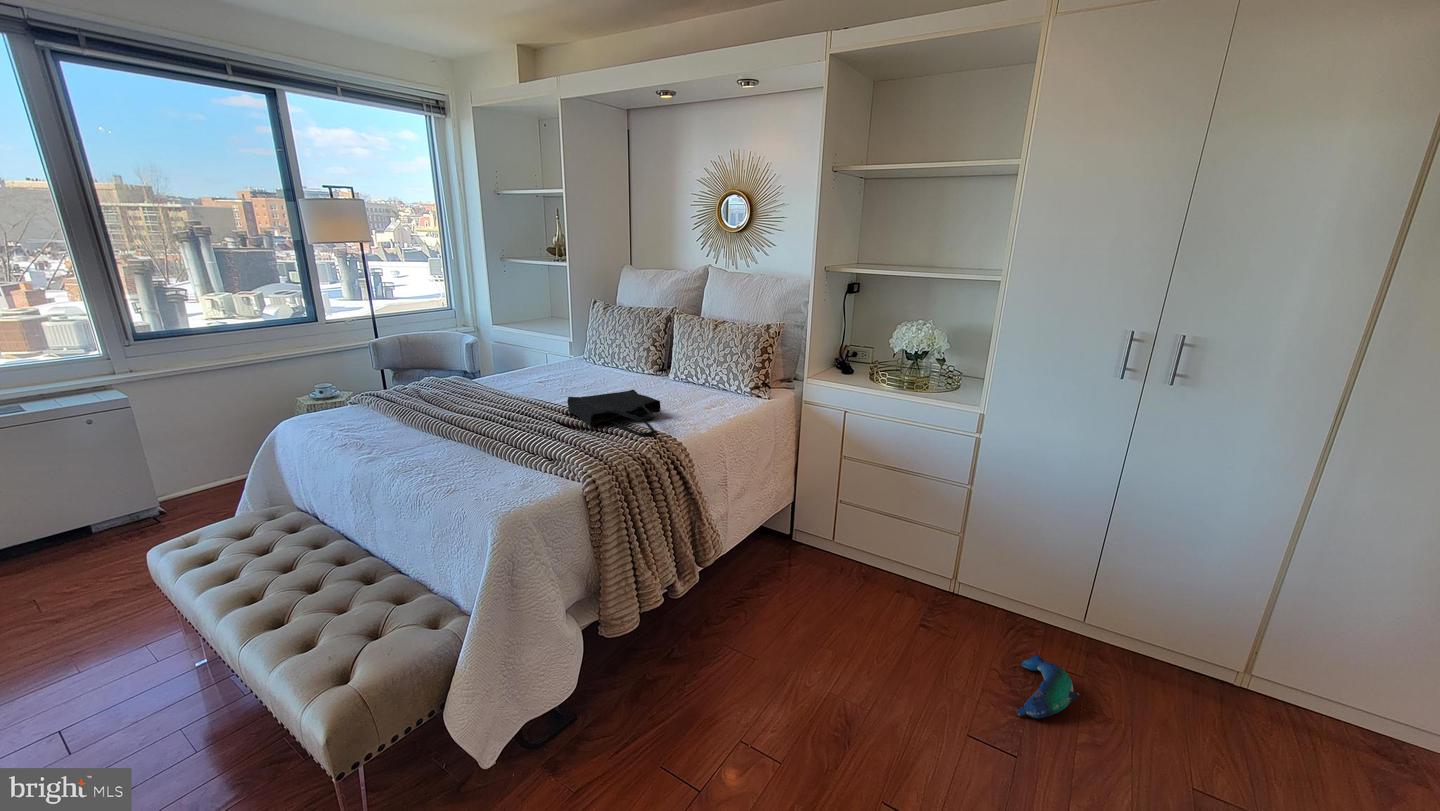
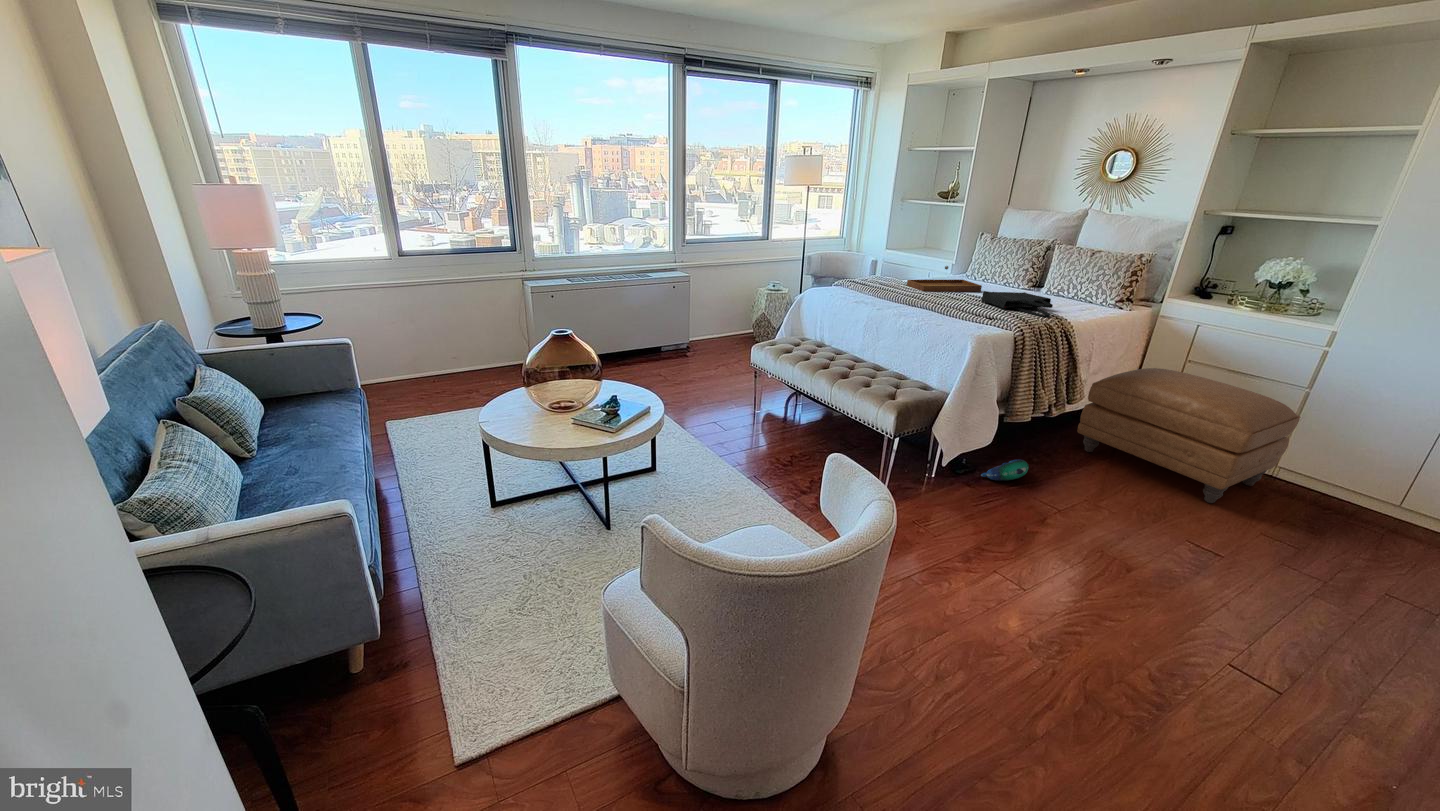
tray: none [478,355,587,401] -> present [907,266,982,292]
ottoman: none [728,474,969,680] -> present [1077,368,1301,503]
plush toy: present [1017,654,1079,719] -> present [981,459,1029,481]

